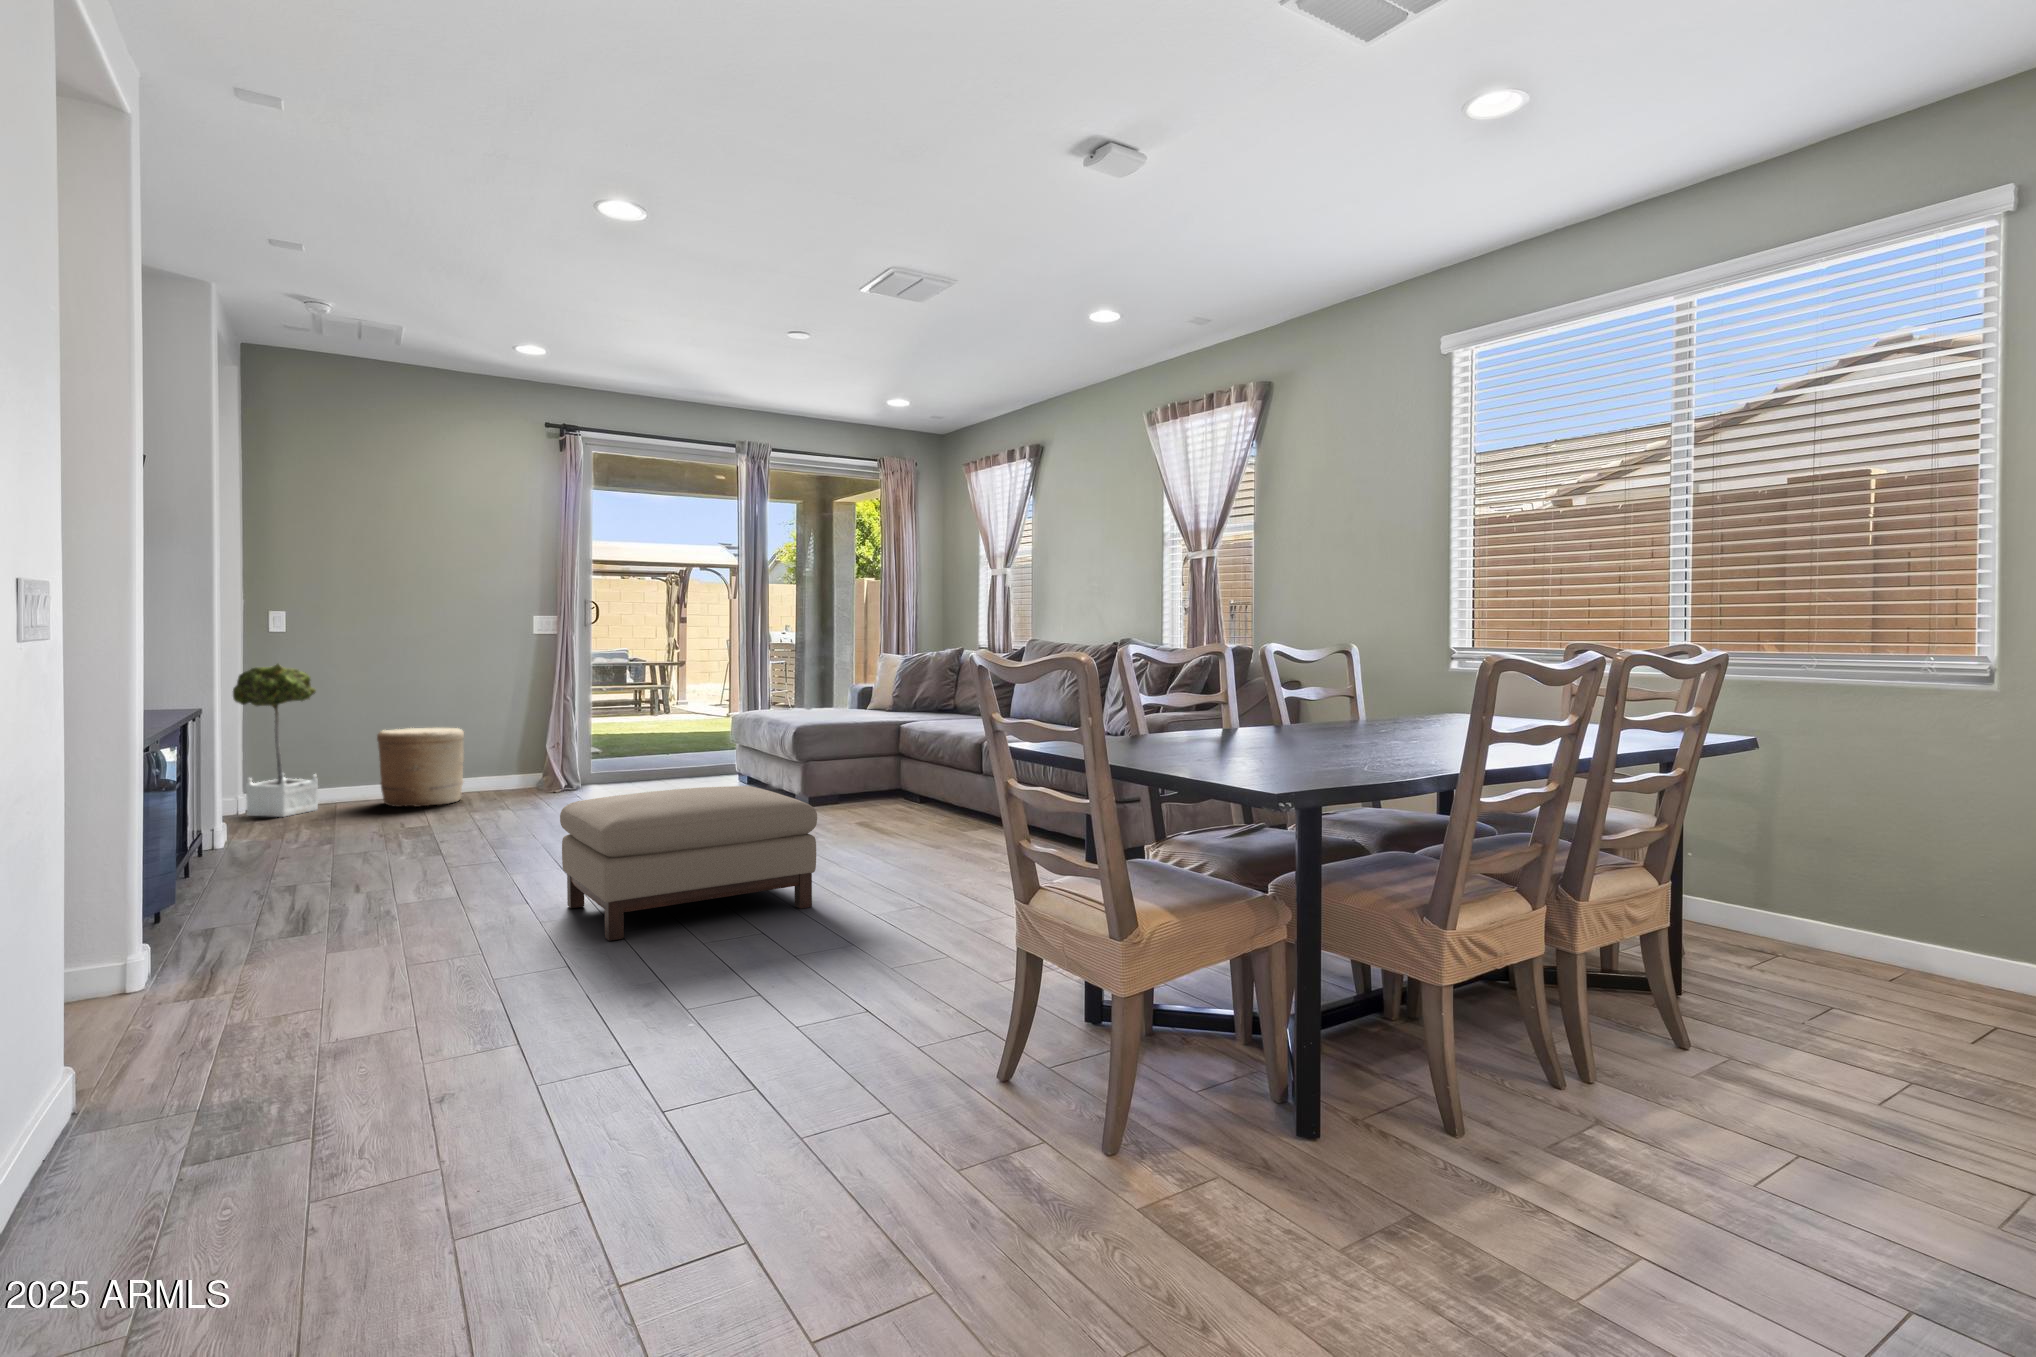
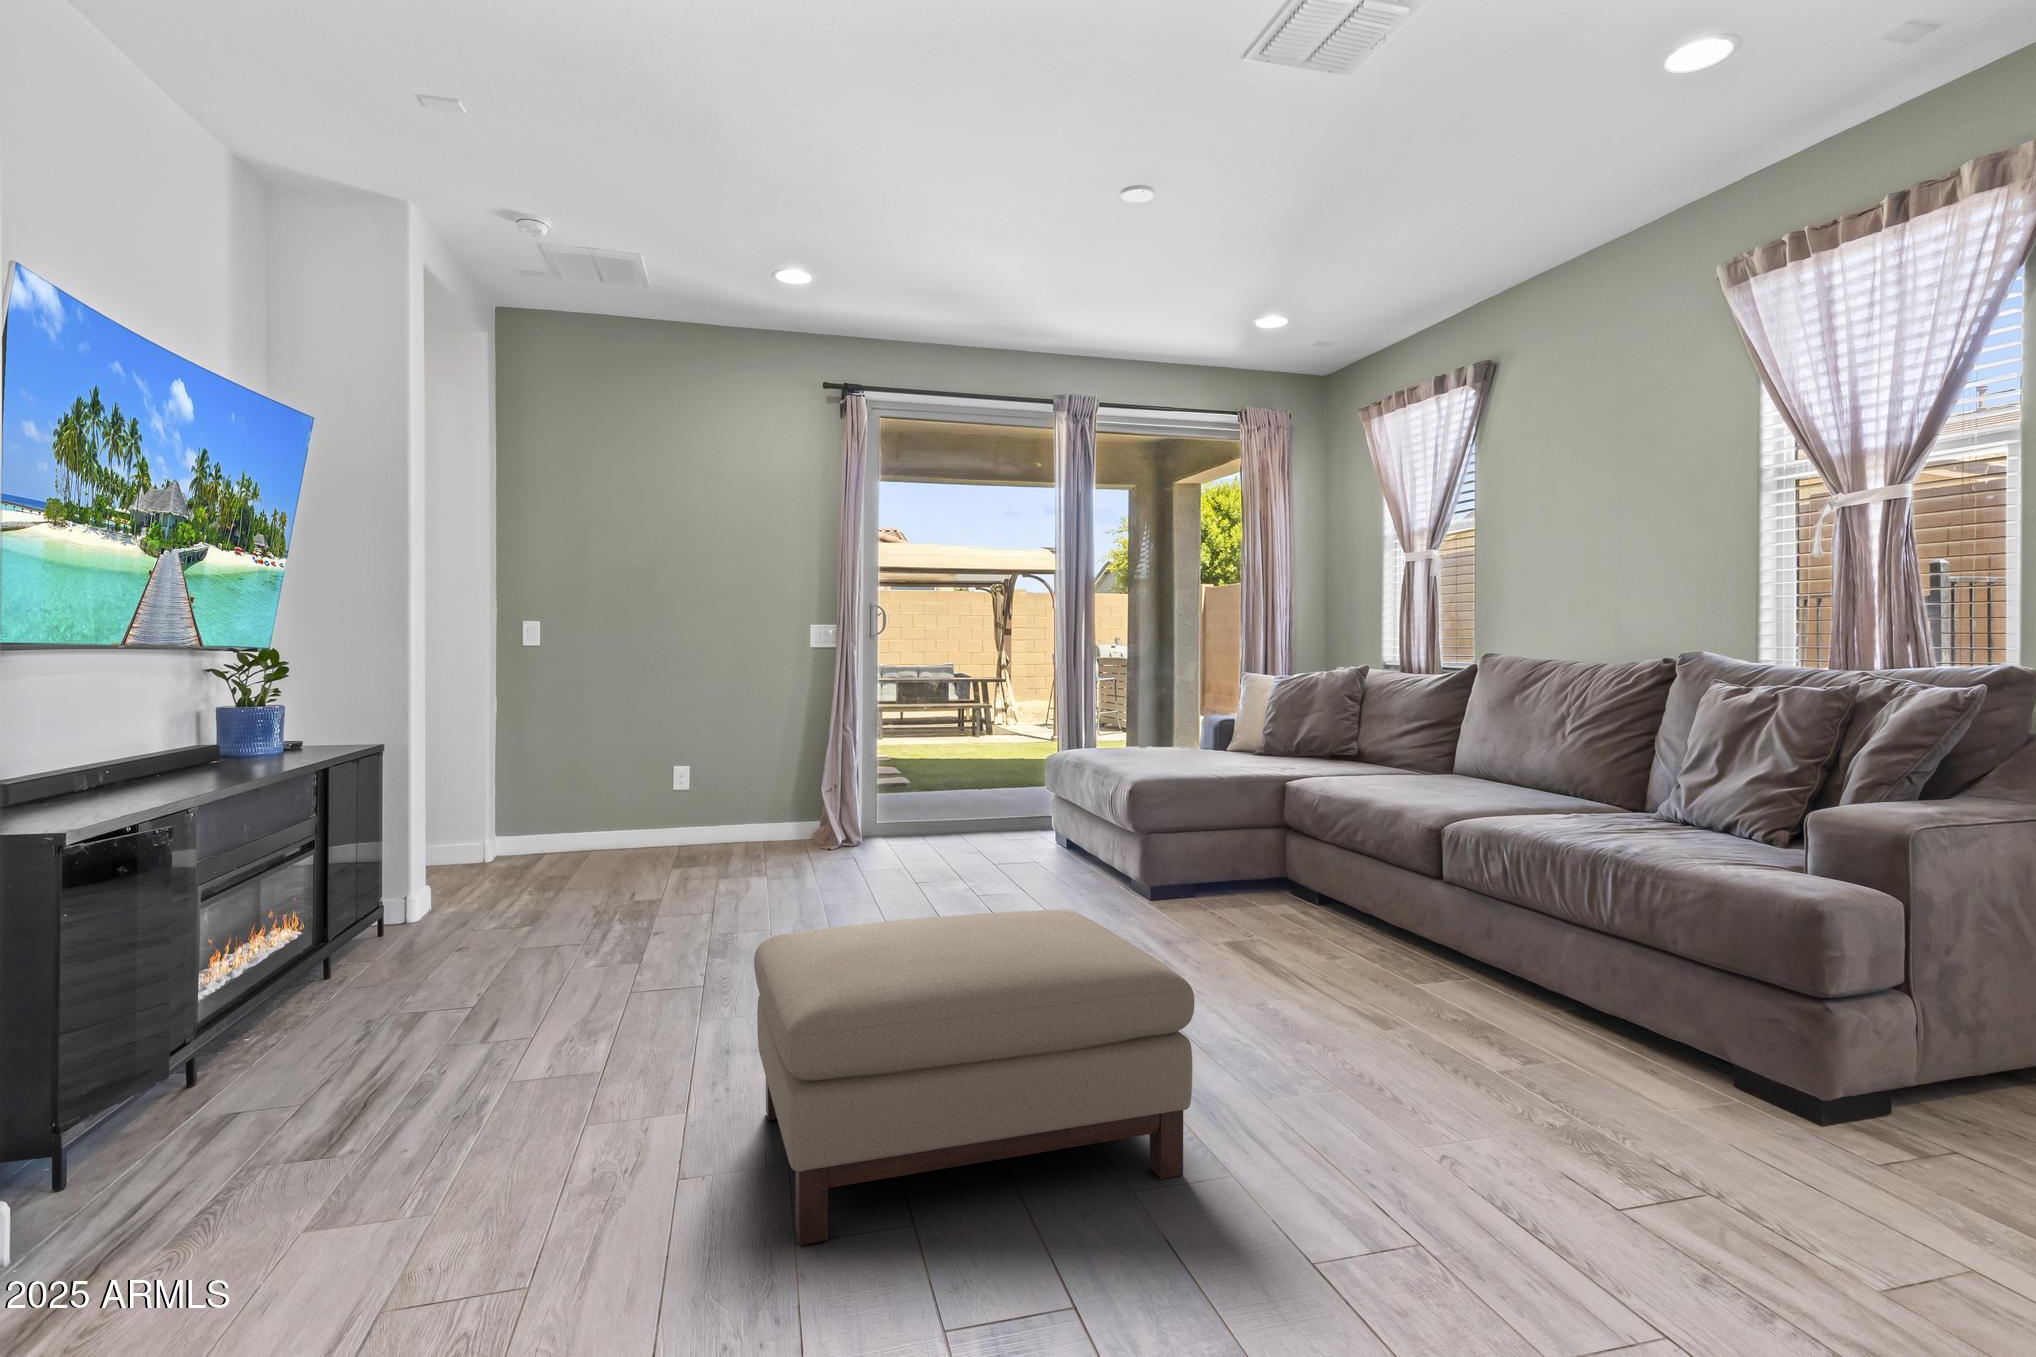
potted tree: present [233,664,318,817] -> none [471,684,564,871]
woven basket: present [377,728,464,807] -> none [627,764,725,865]

